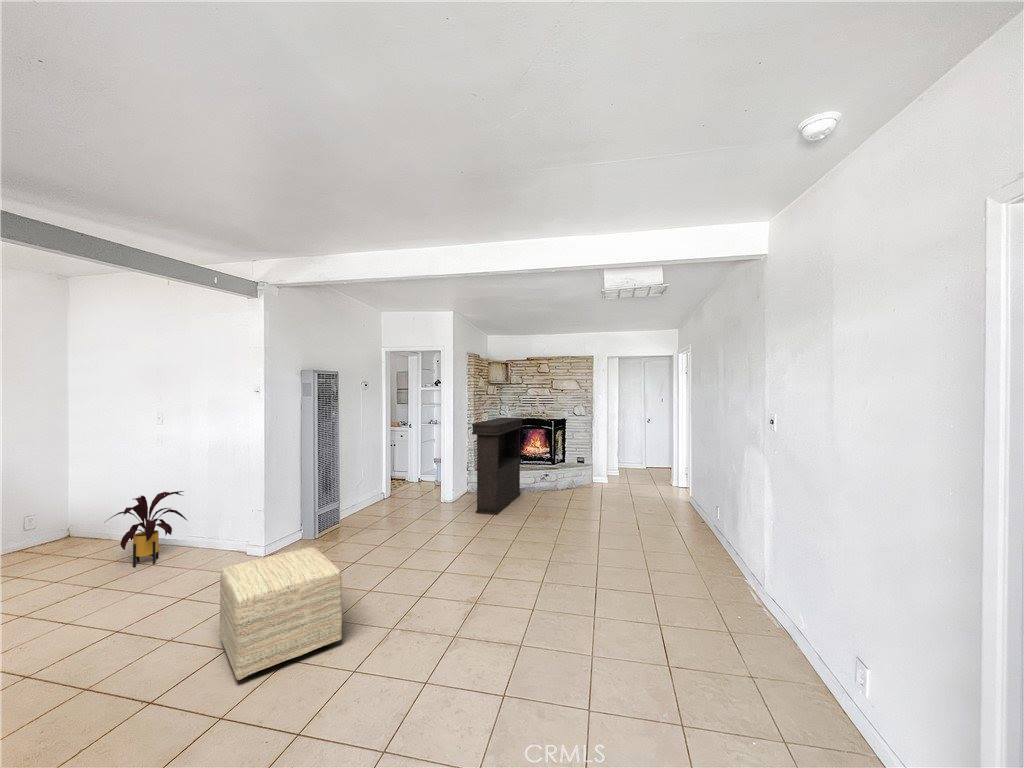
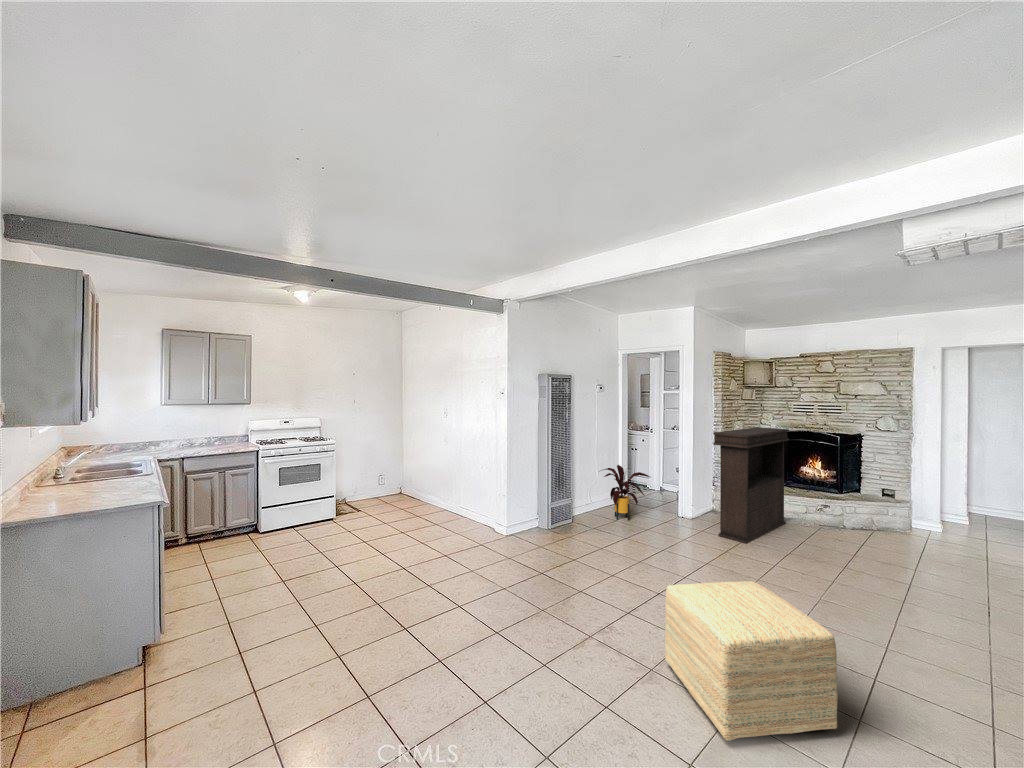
house plant: present [108,491,187,567] -> present [601,465,650,520]
ottoman: present [220,547,342,680] -> present [665,581,838,741]

